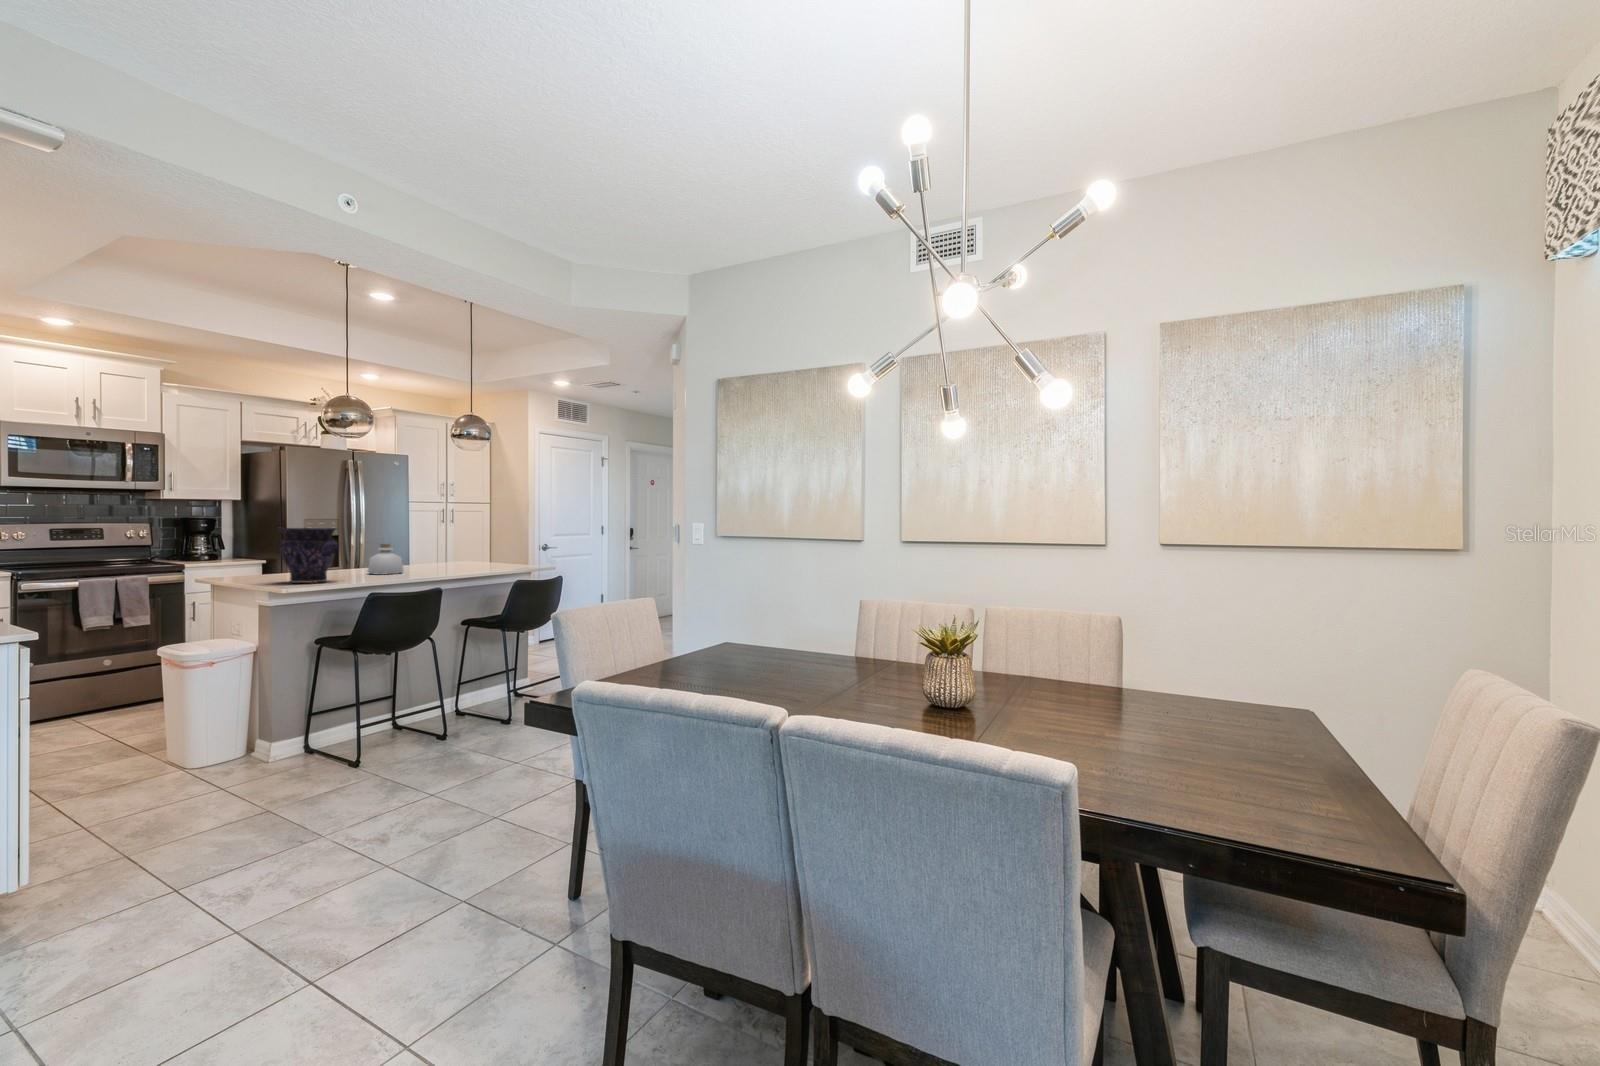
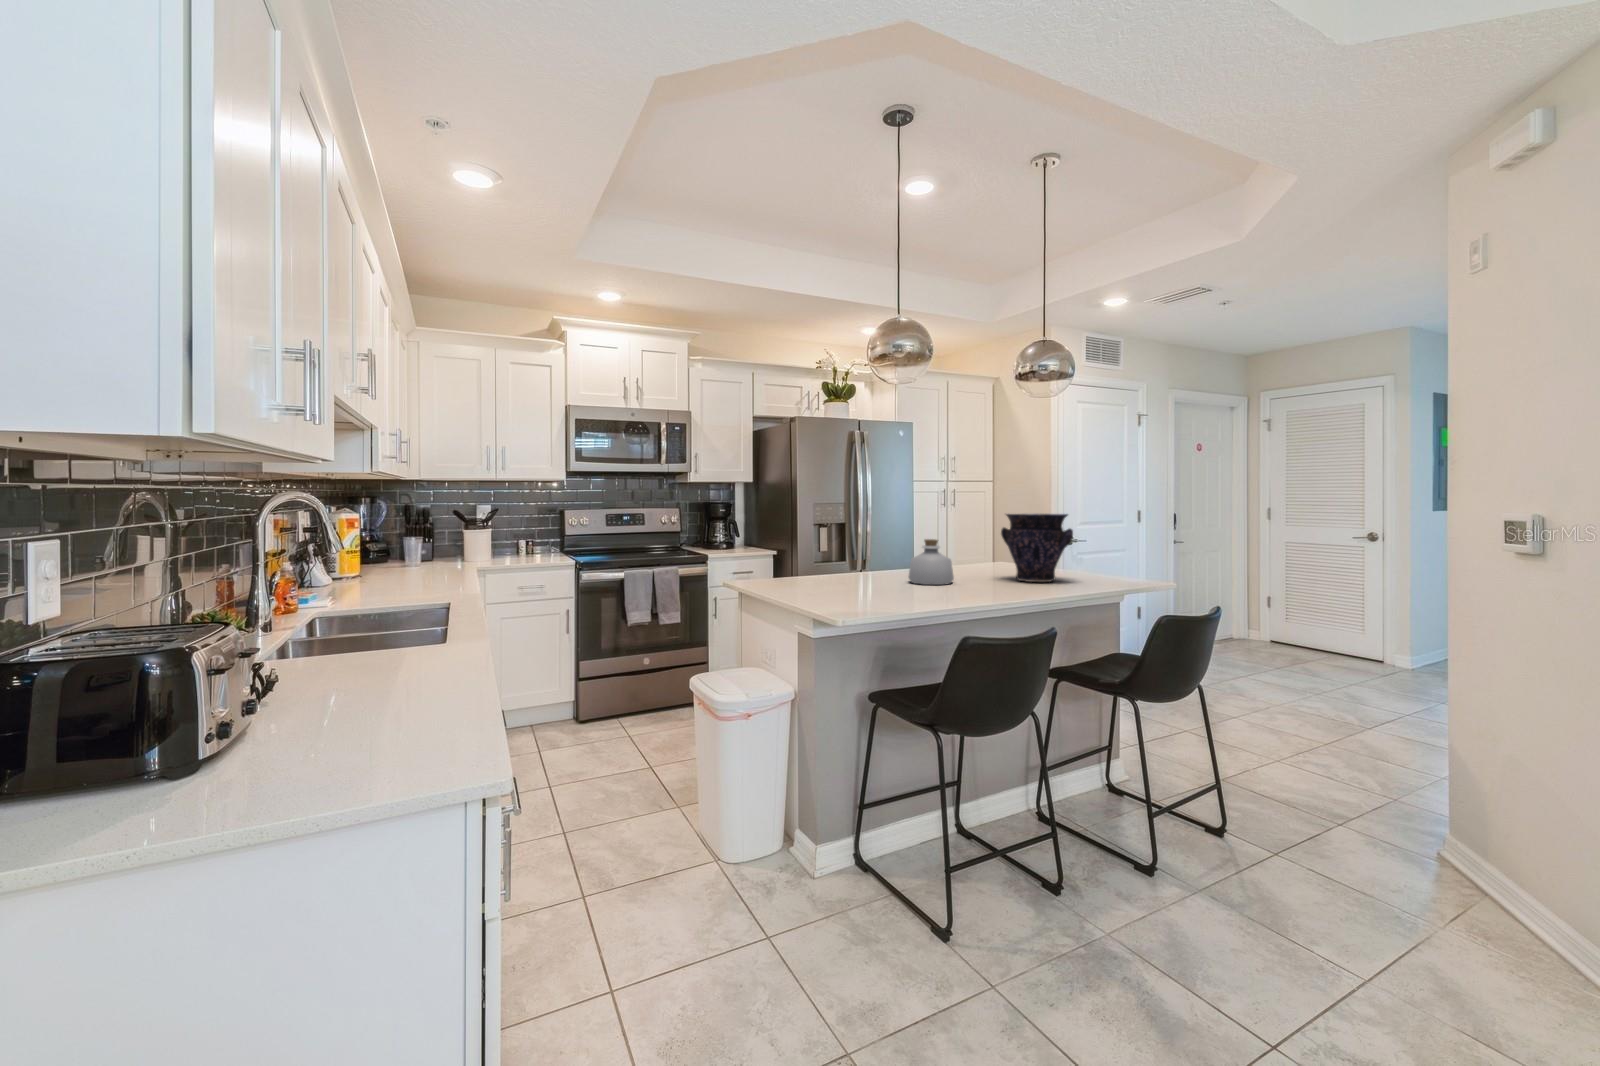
vase: present [278,528,339,583] -> present [1001,514,1073,582]

